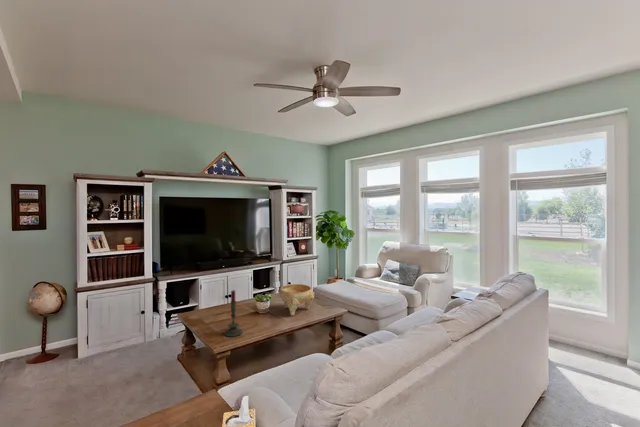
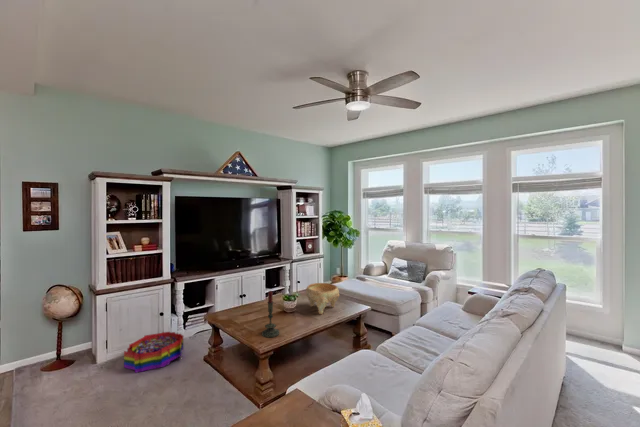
storage bin: none [101,330,161,368] -> present [124,332,183,373]

